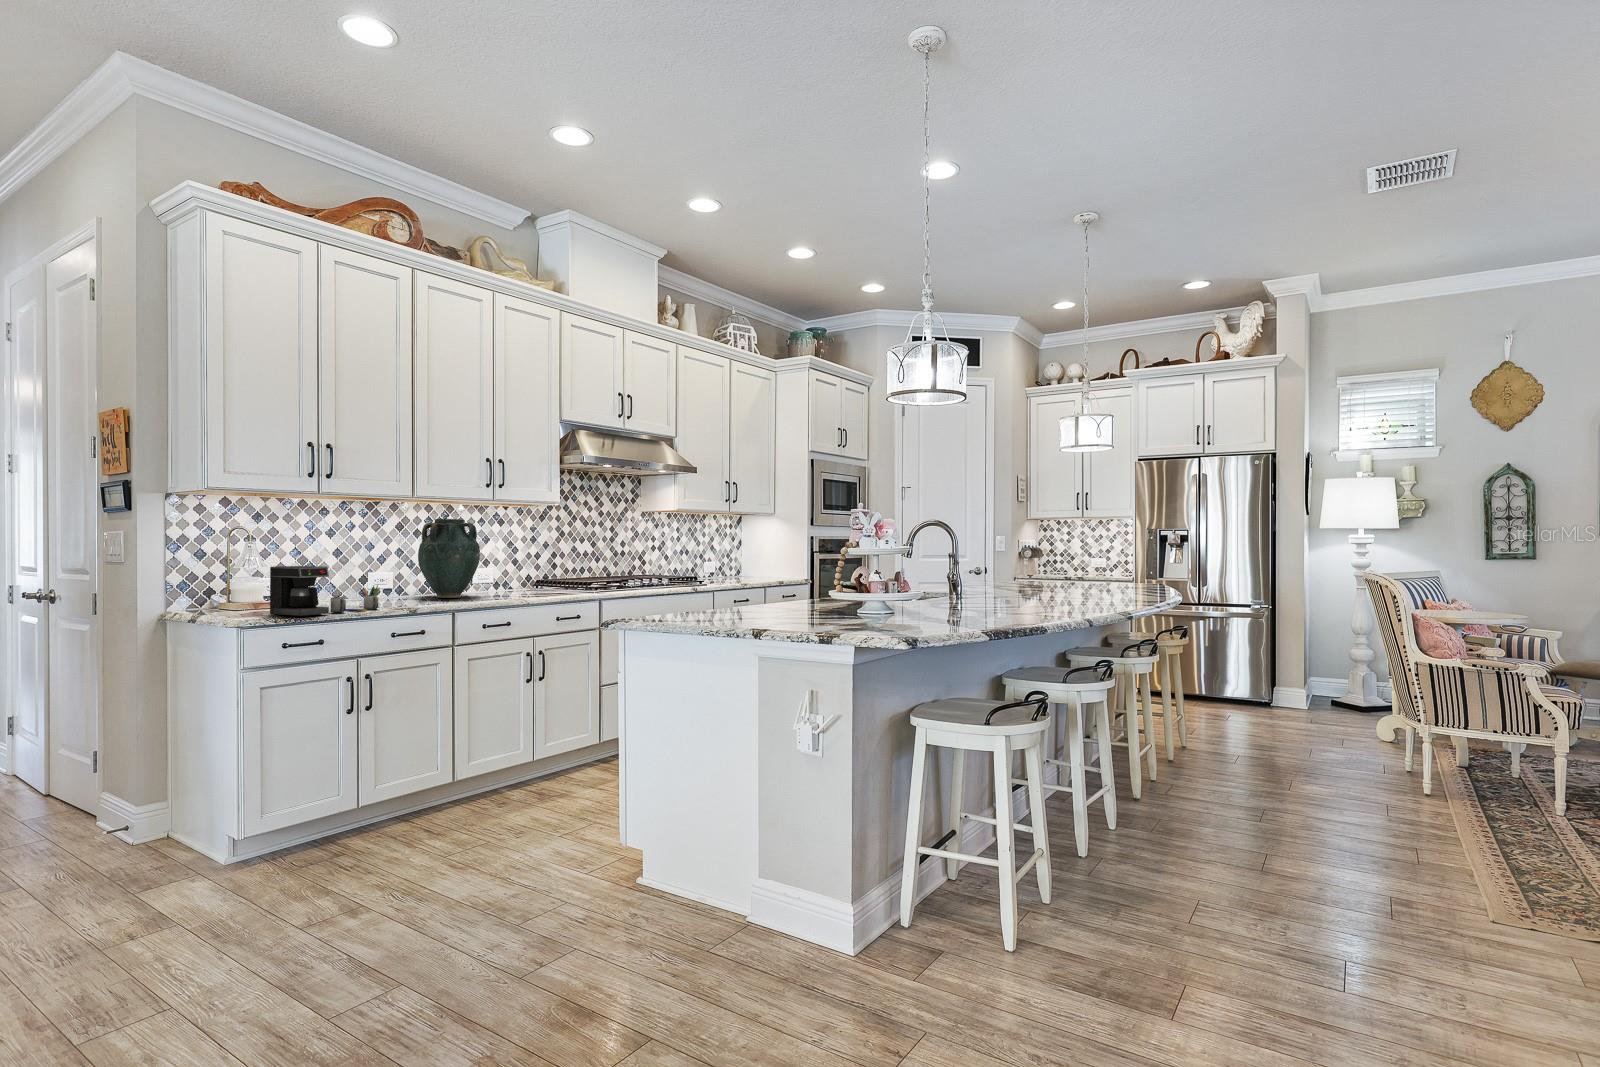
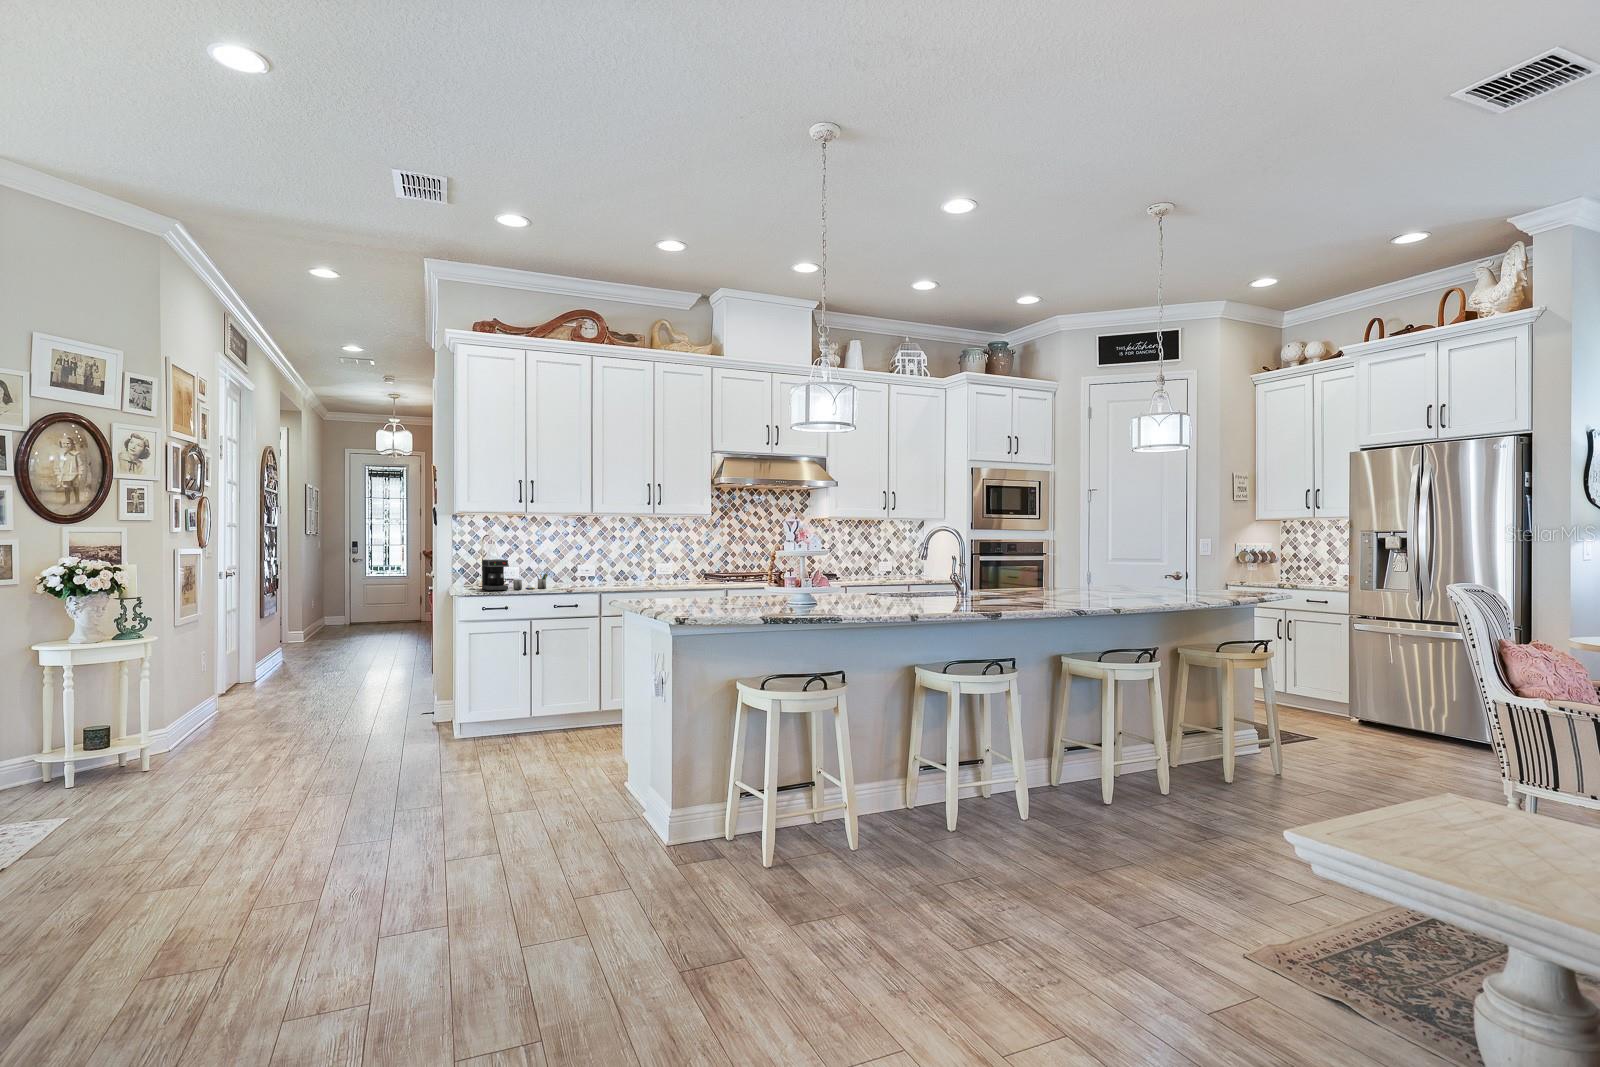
vase: present [418,519,480,598] -> none [592,528,633,583]

